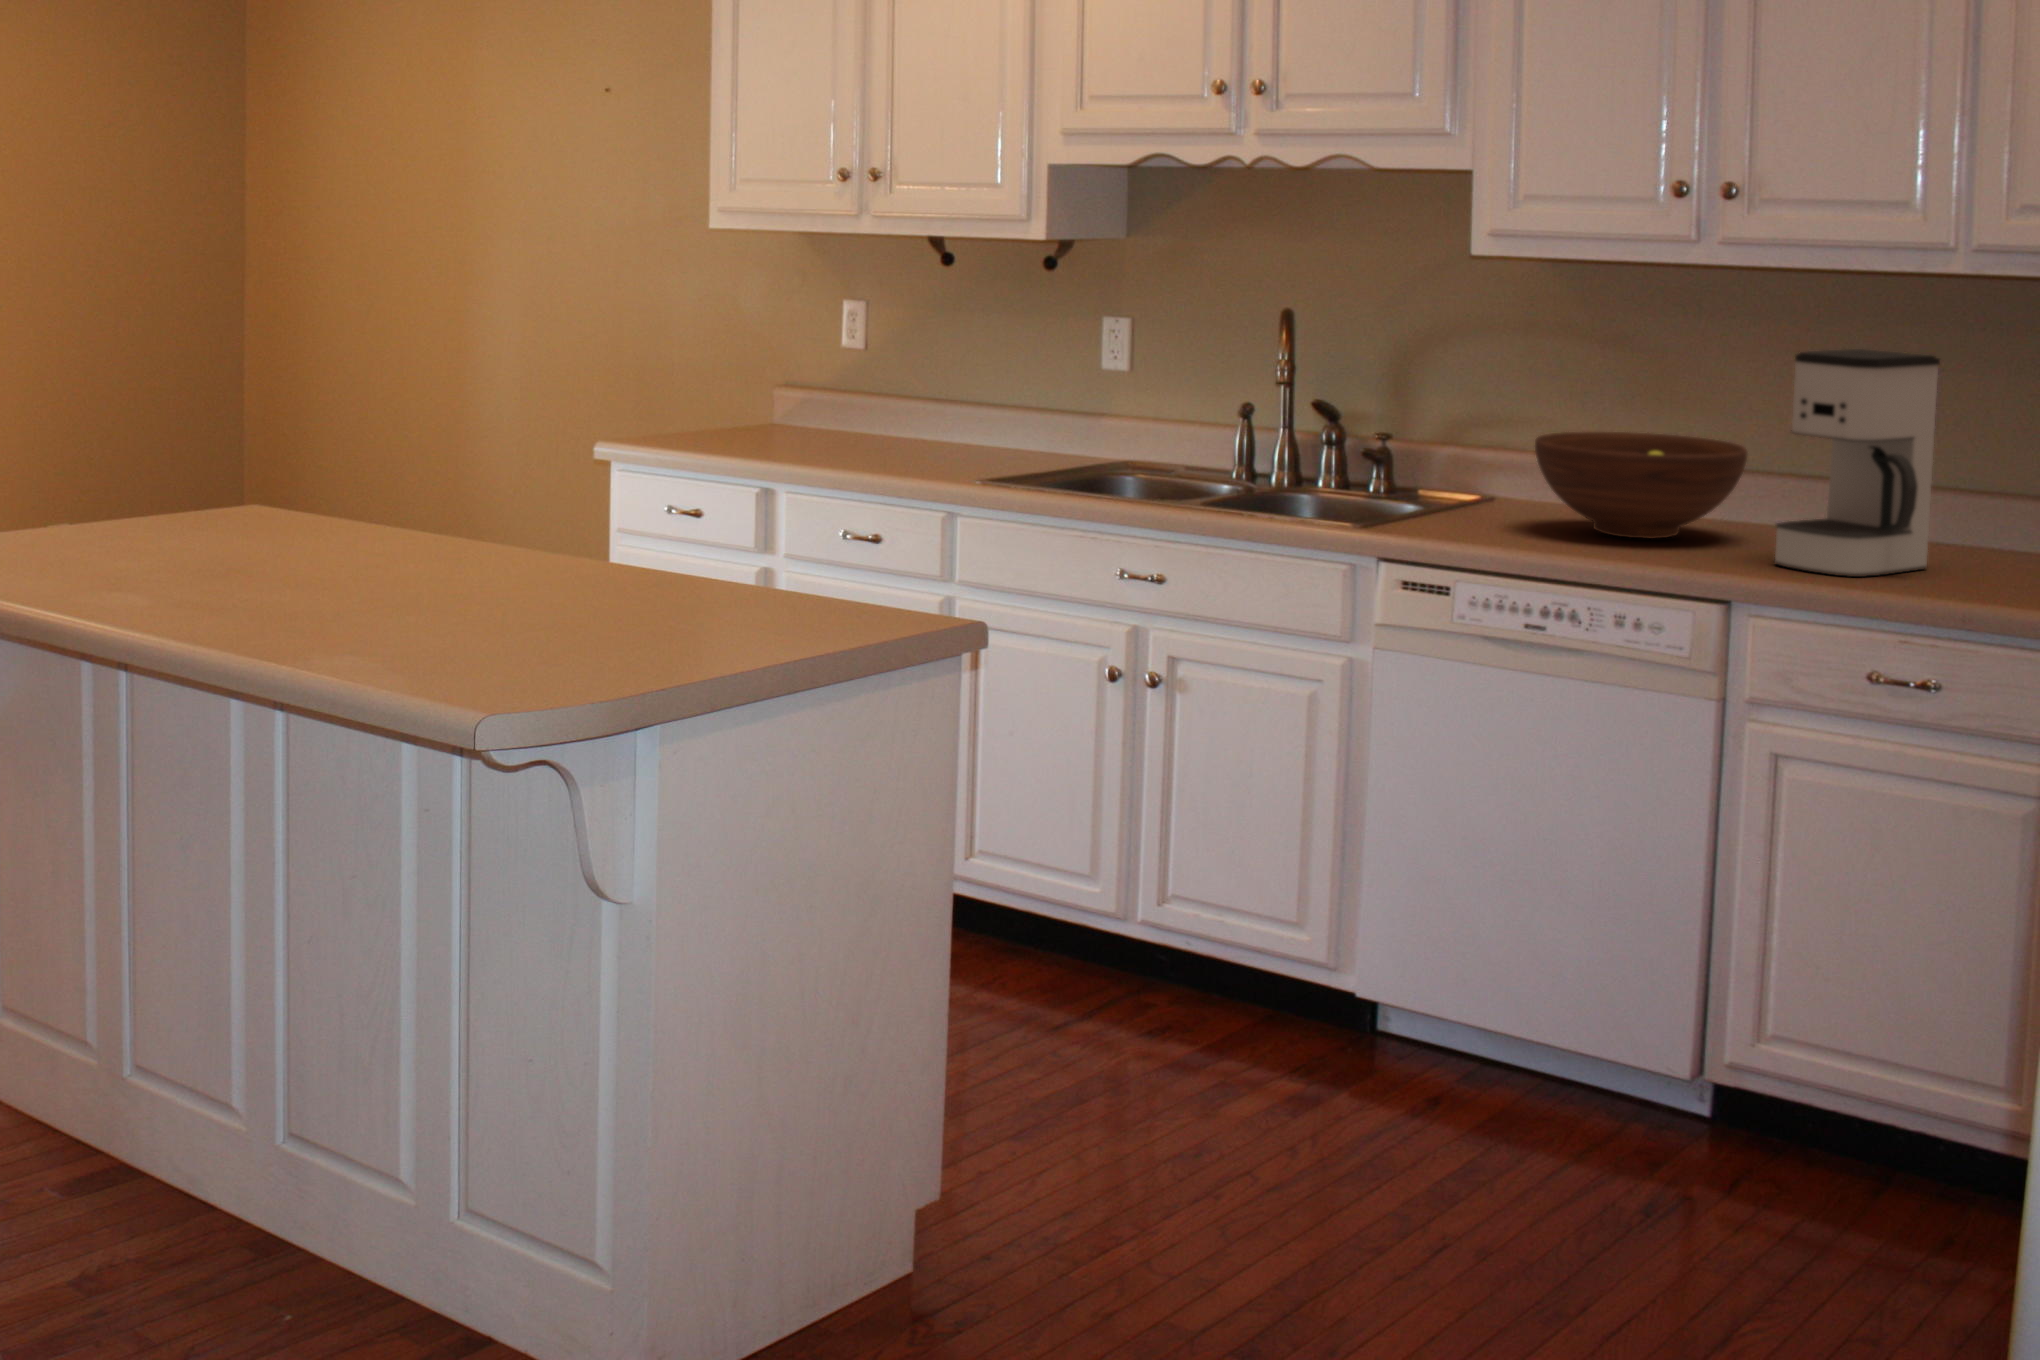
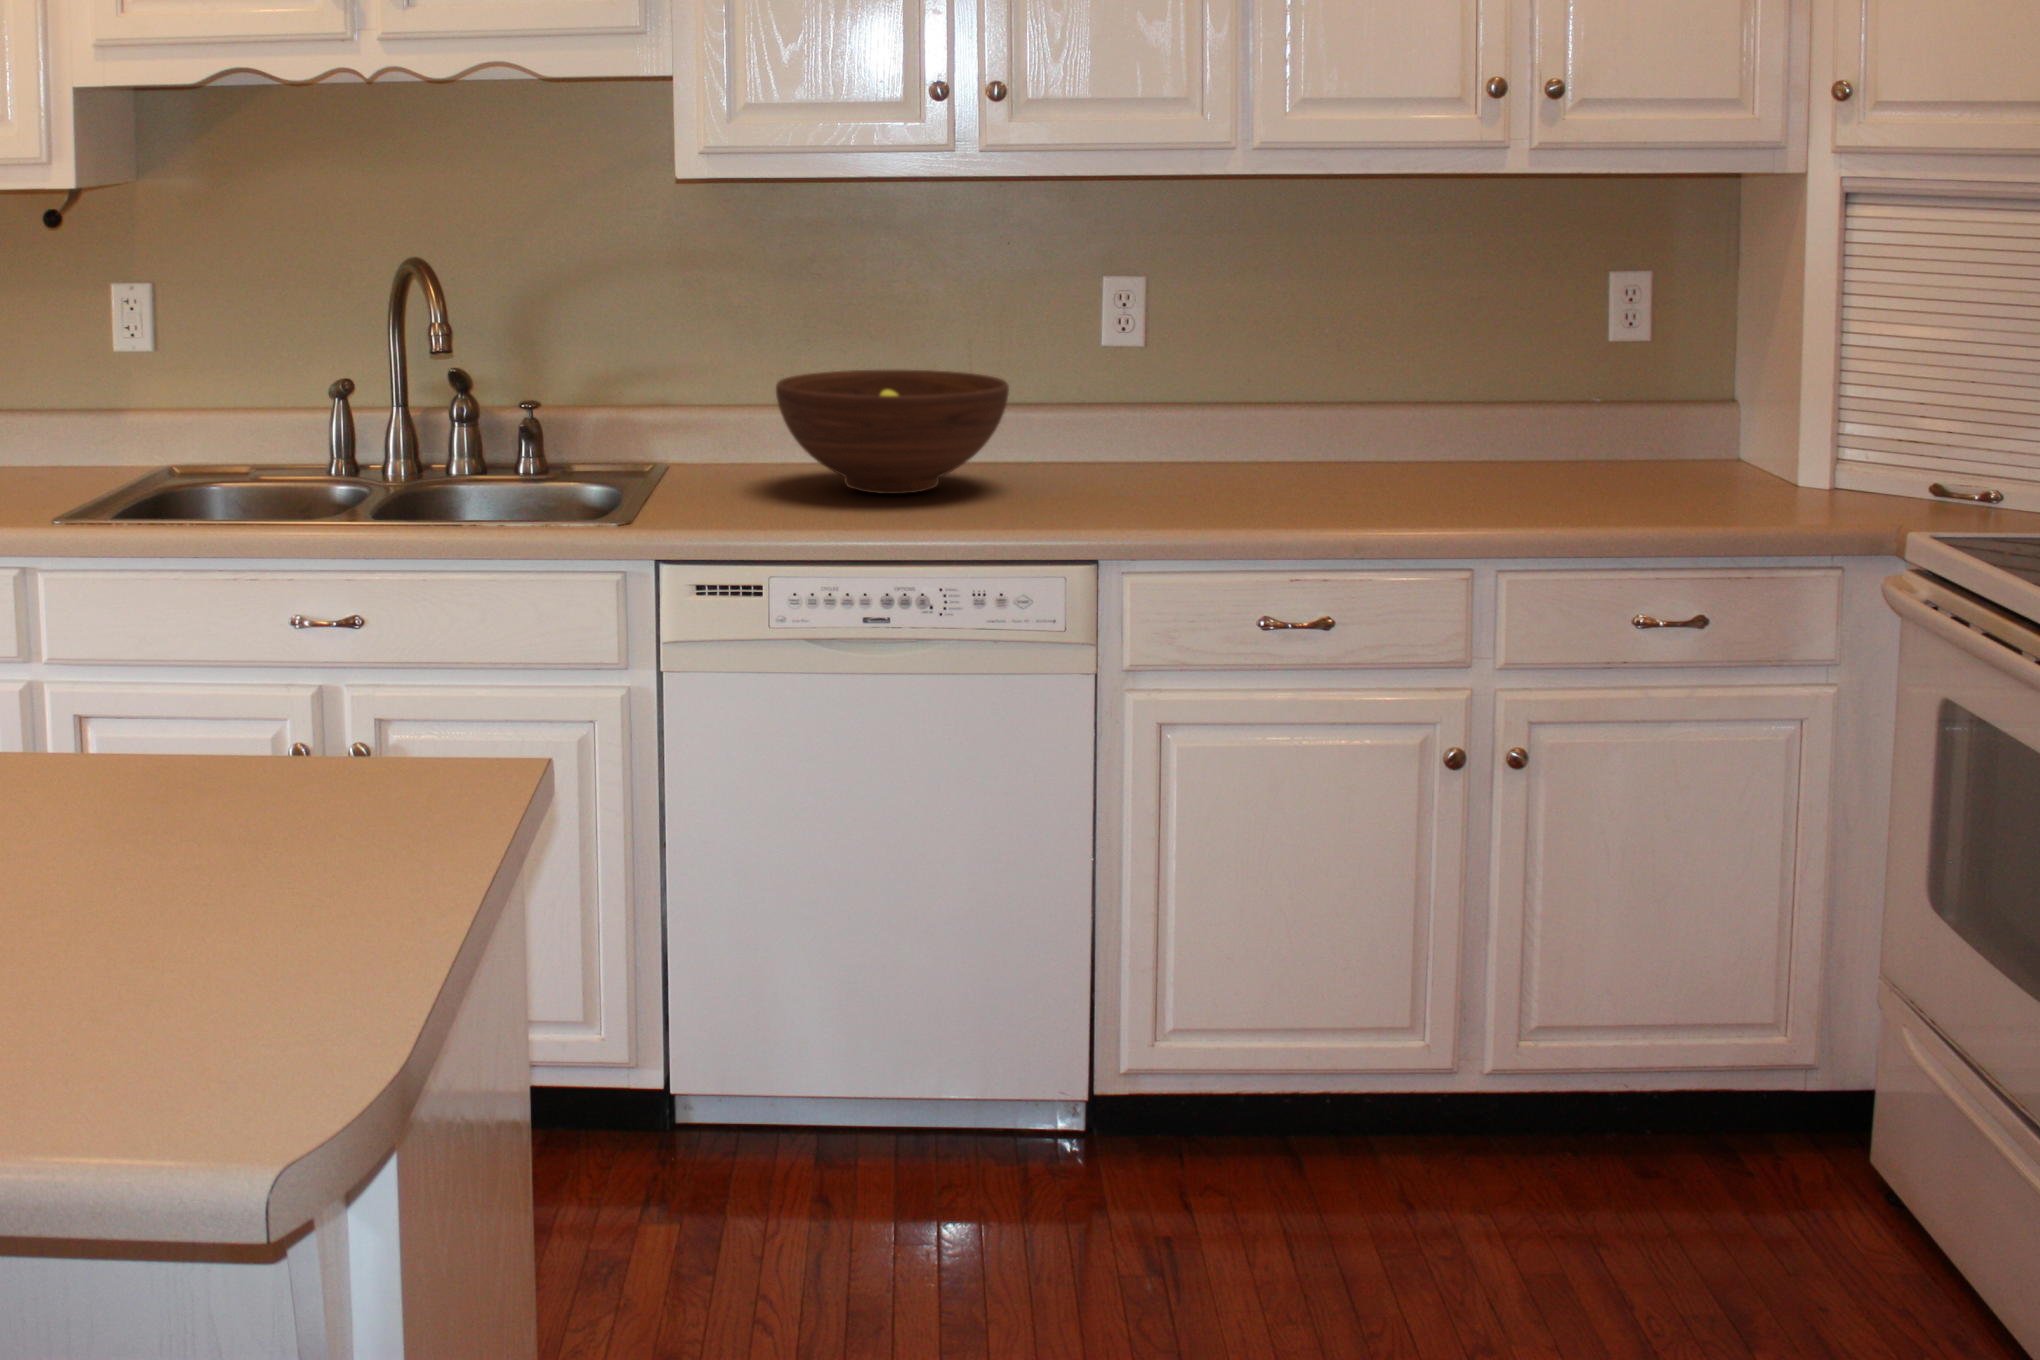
coffee maker: present [1774,349,1940,577] -> none [1104,254,1254,514]

